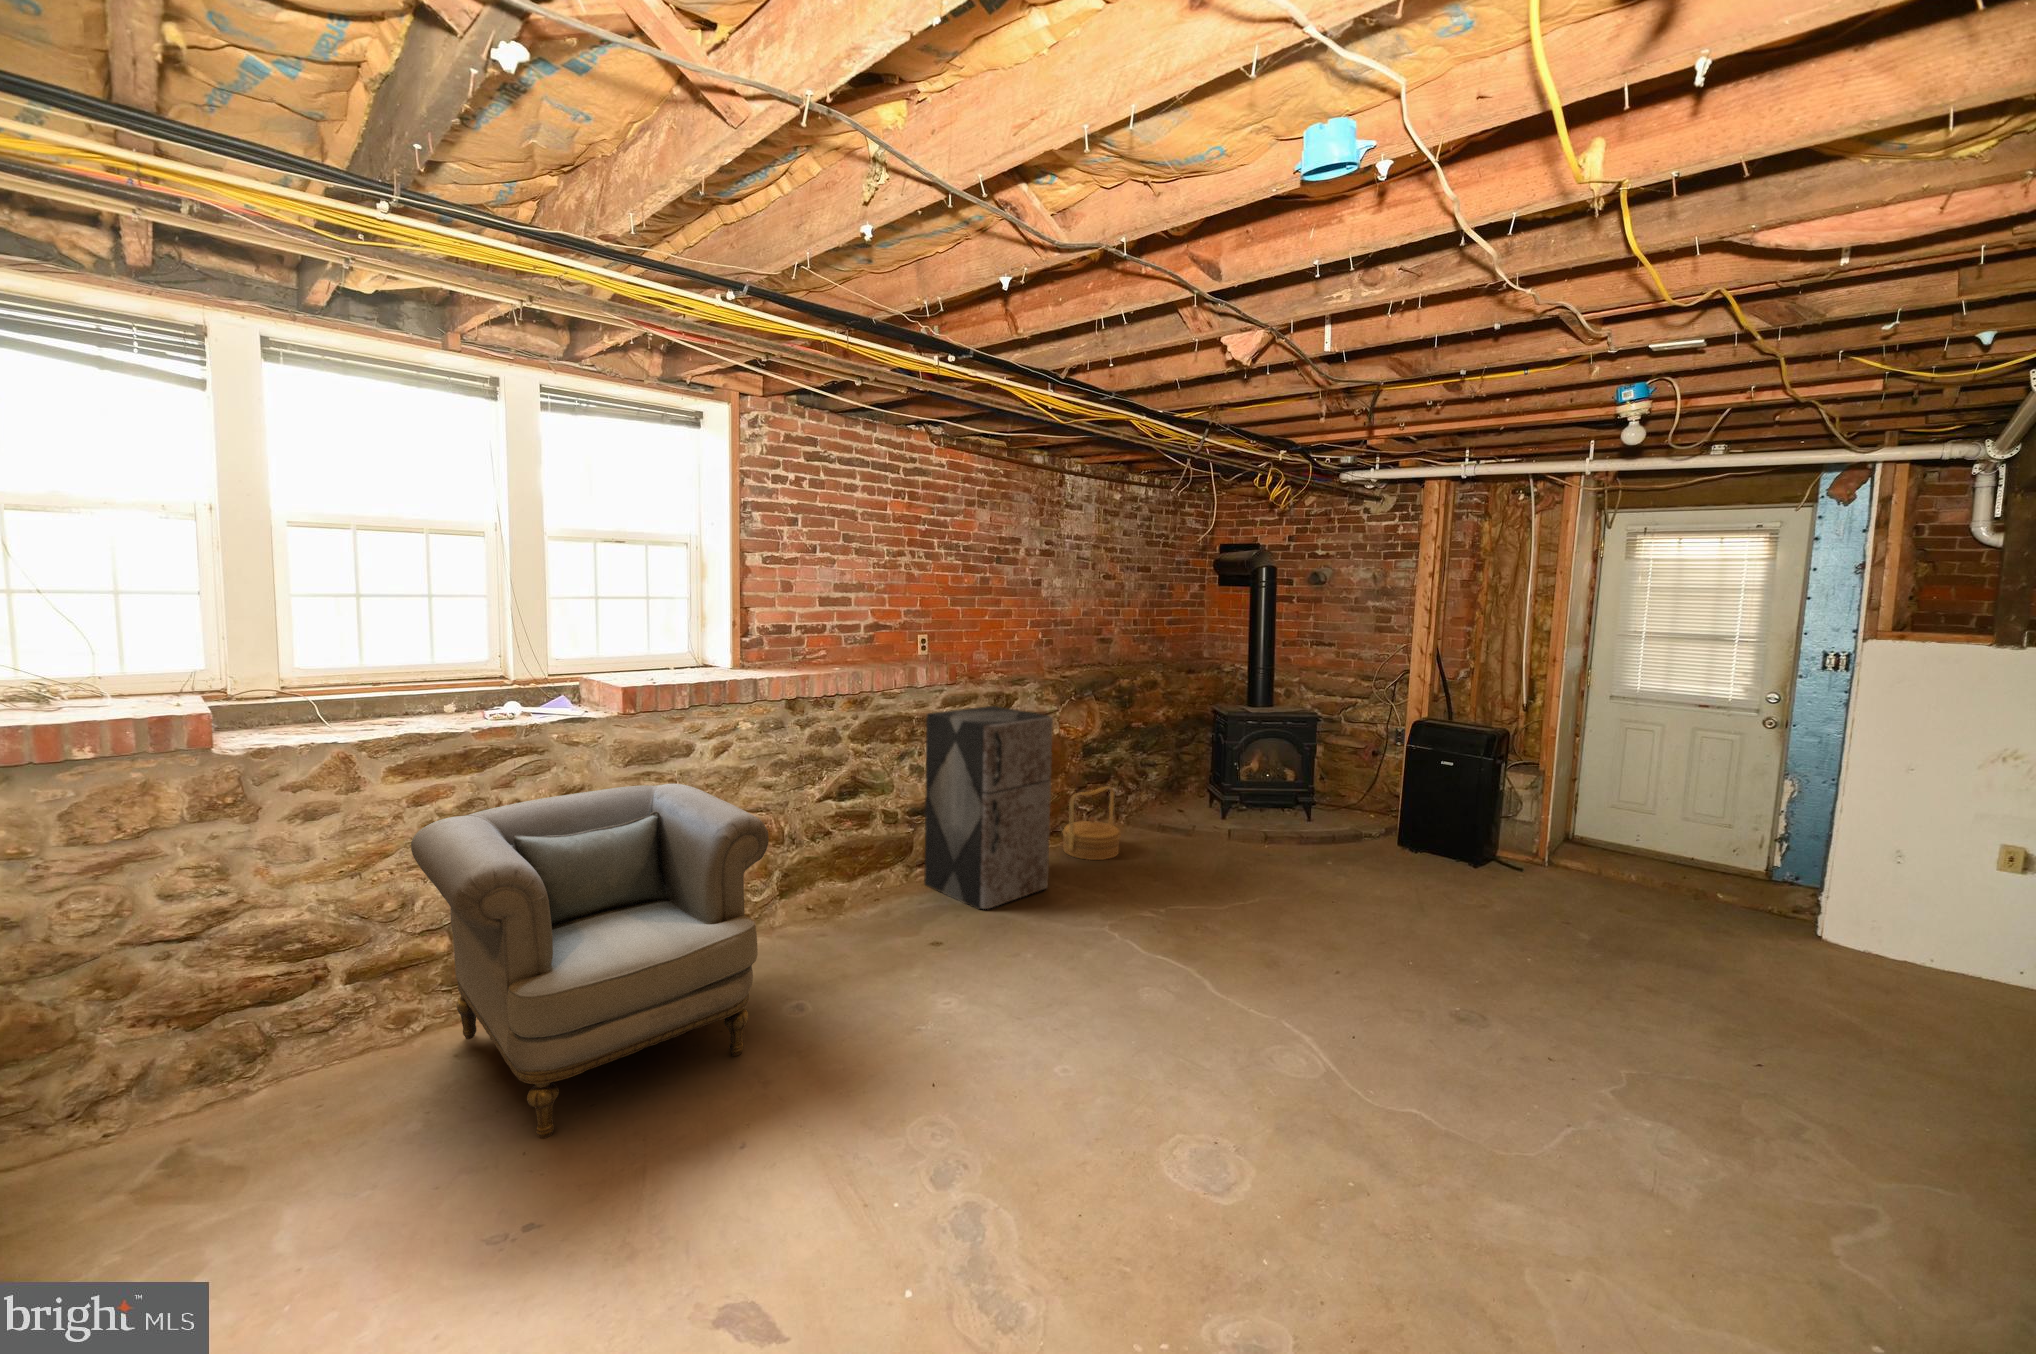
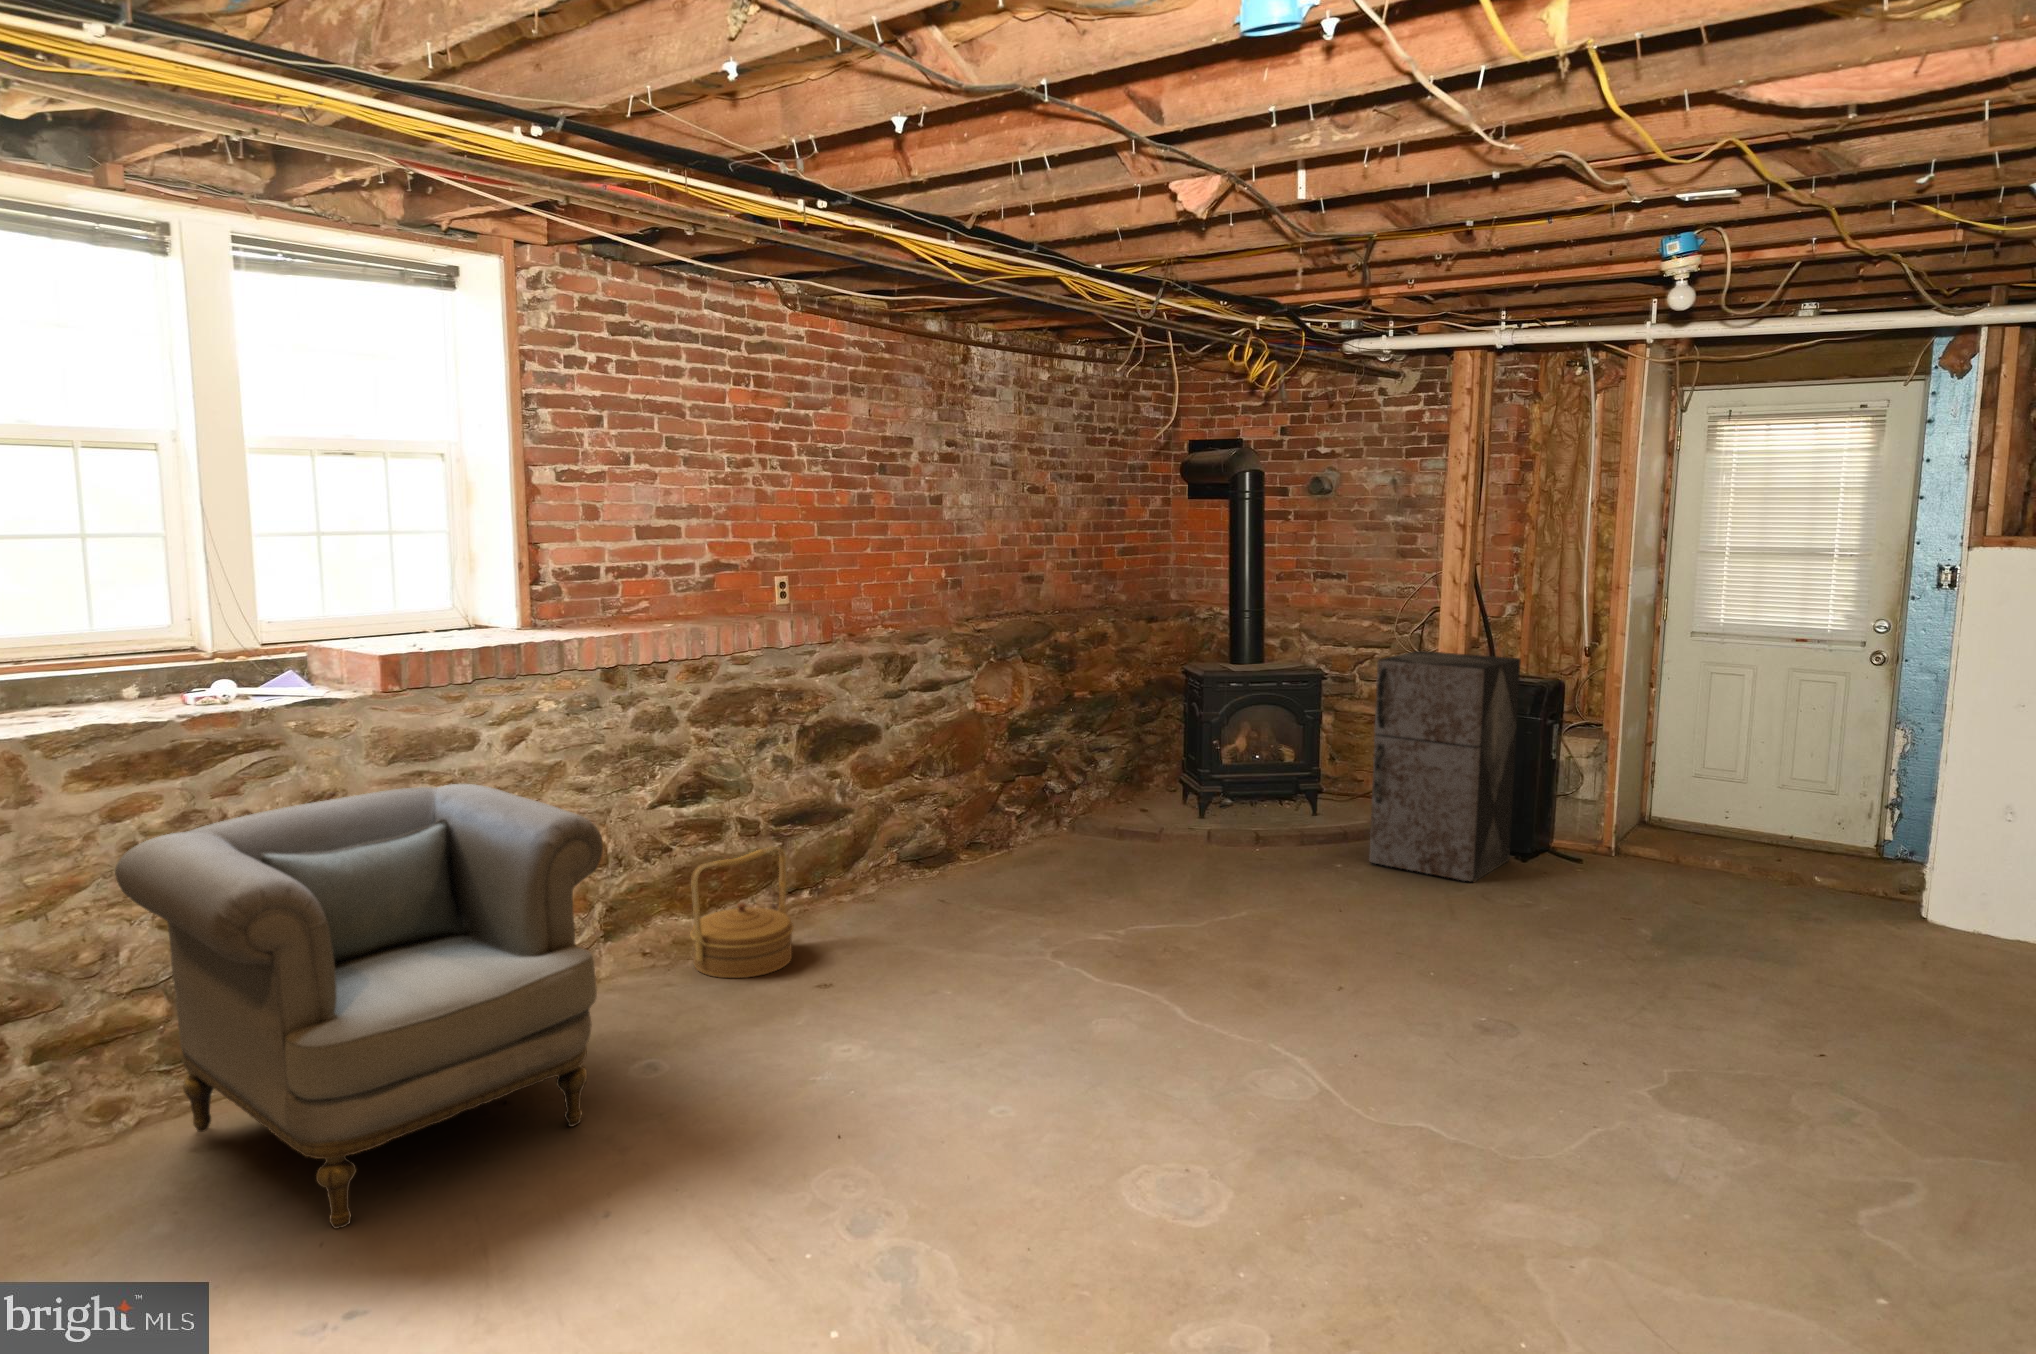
storage cabinet: present [924,706,1053,909] -> present [1369,651,1520,882]
woven basket: present [1063,786,1121,860] -> present [690,846,794,978]

